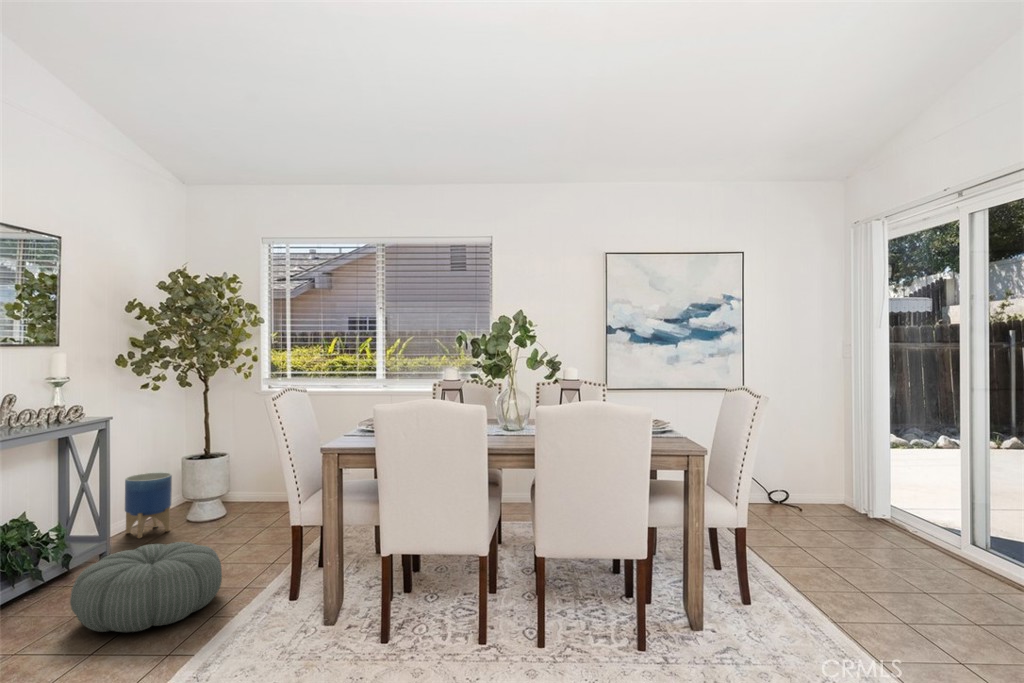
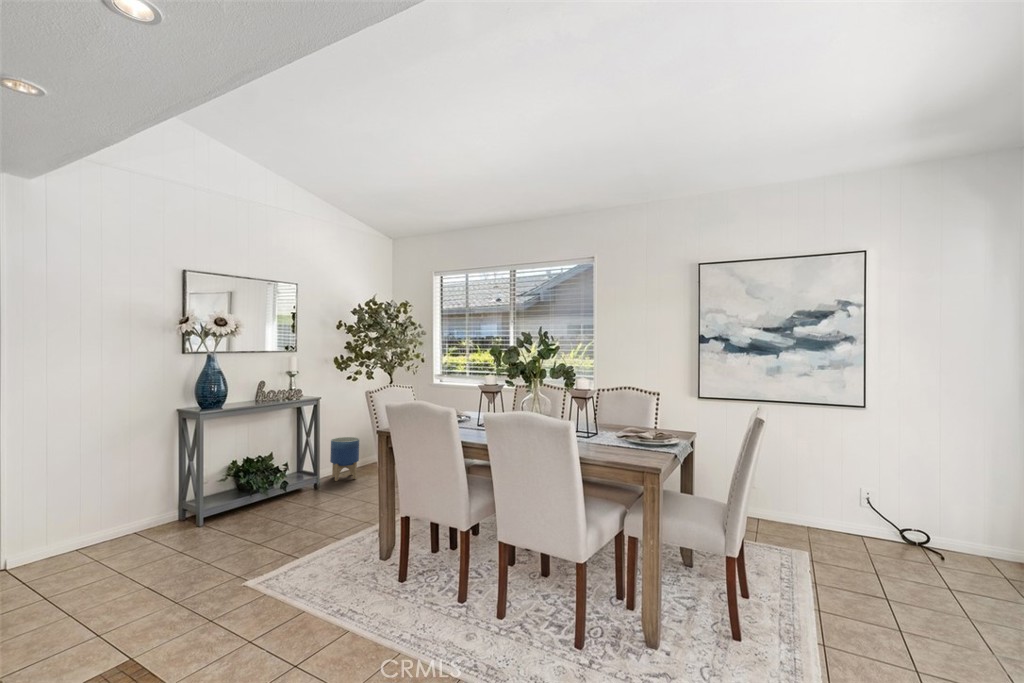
pouf: present [70,542,222,632] -> none [250,484,343,539]

